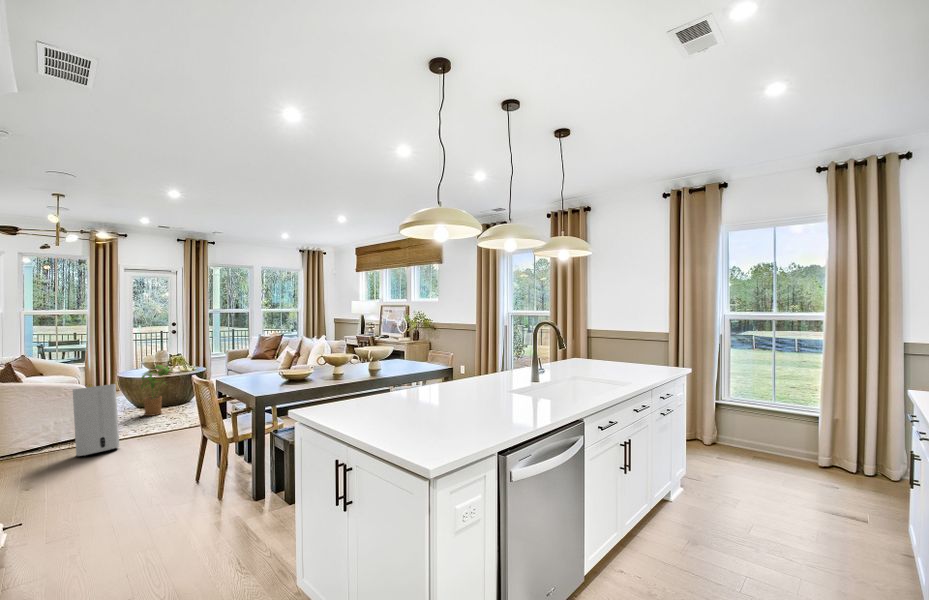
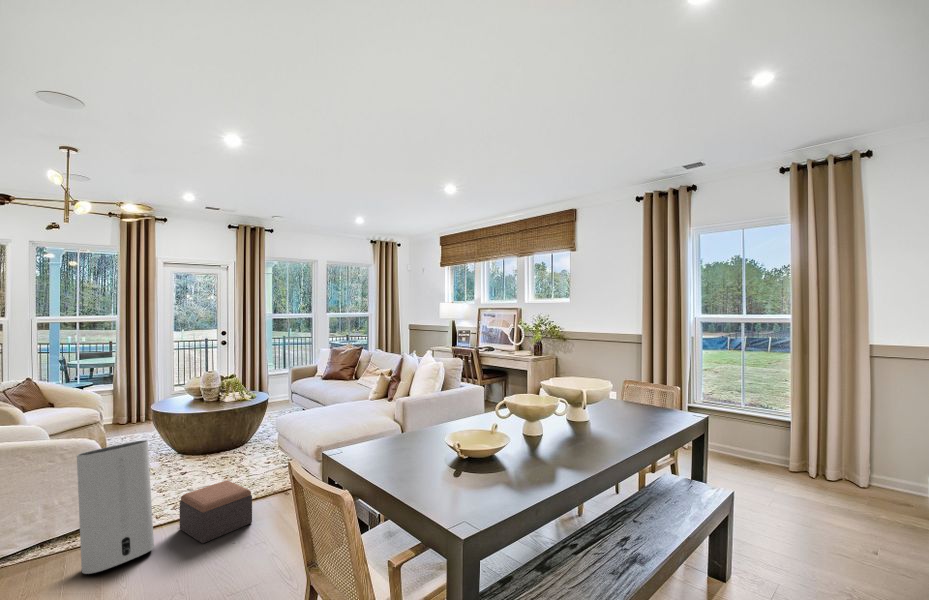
house plant: present [141,365,173,416] -> none [187,395,233,469]
footstool: none [136,414,183,446] -> present [180,480,252,543]

